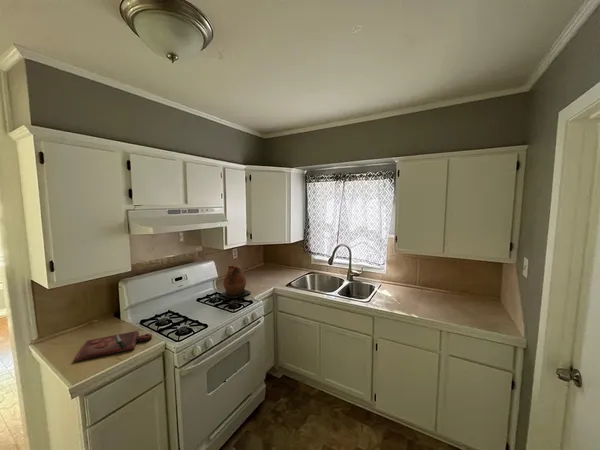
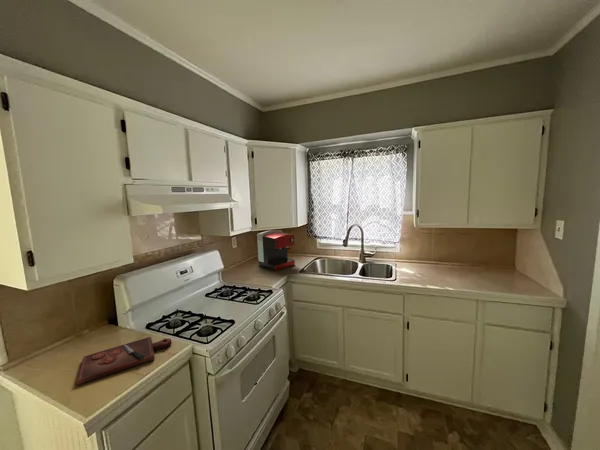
coffee maker: none [254,245,287,282] -> present [257,230,295,271]
ceramic pitcher: present [222,265,250,298] -> none [230,252,265,290]

